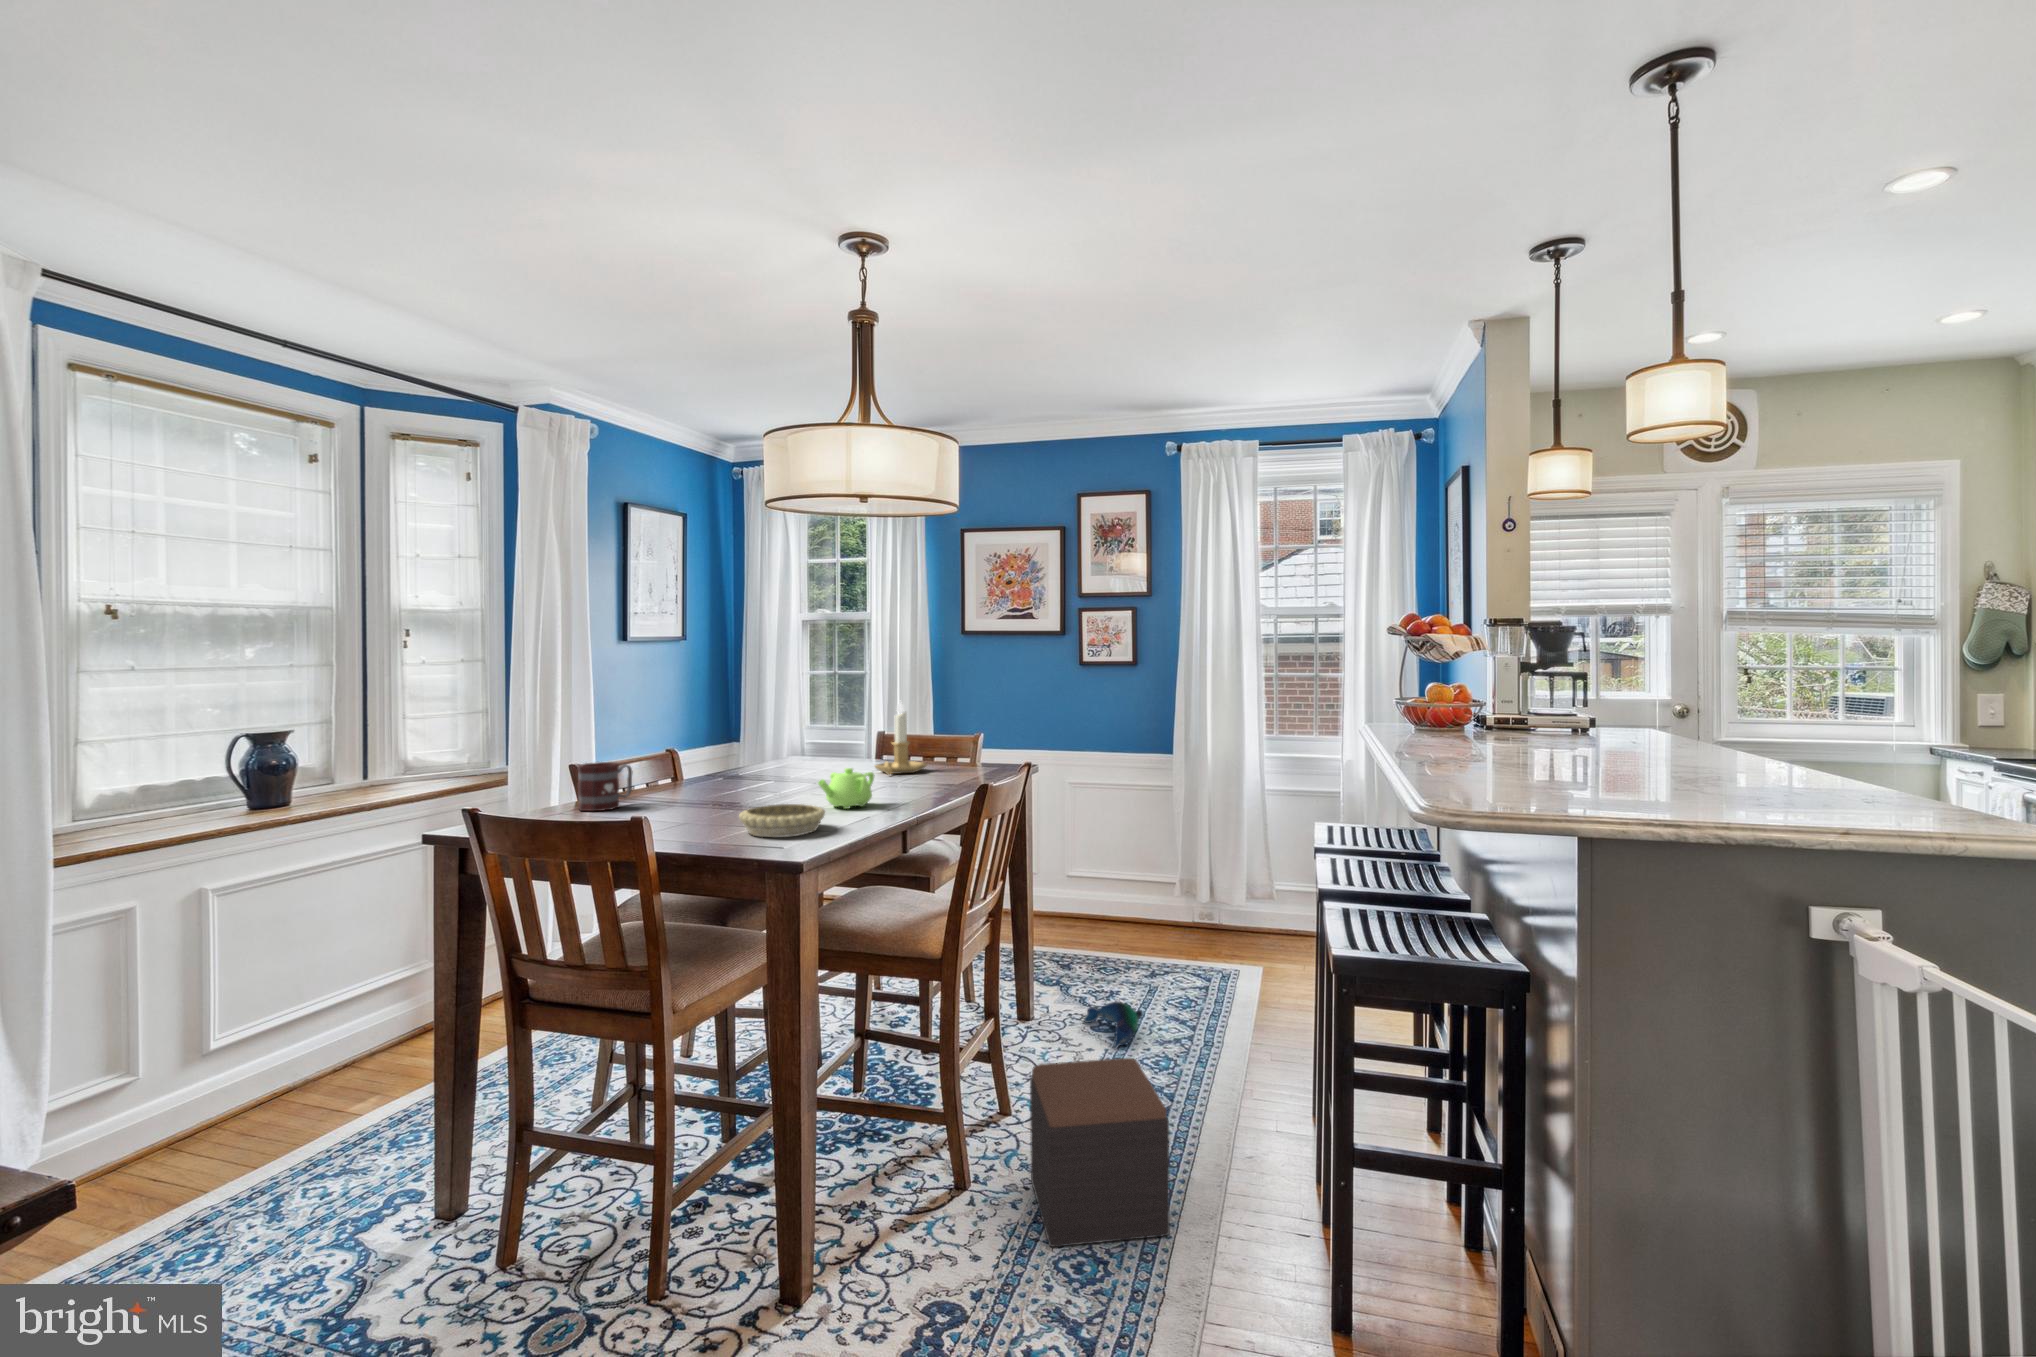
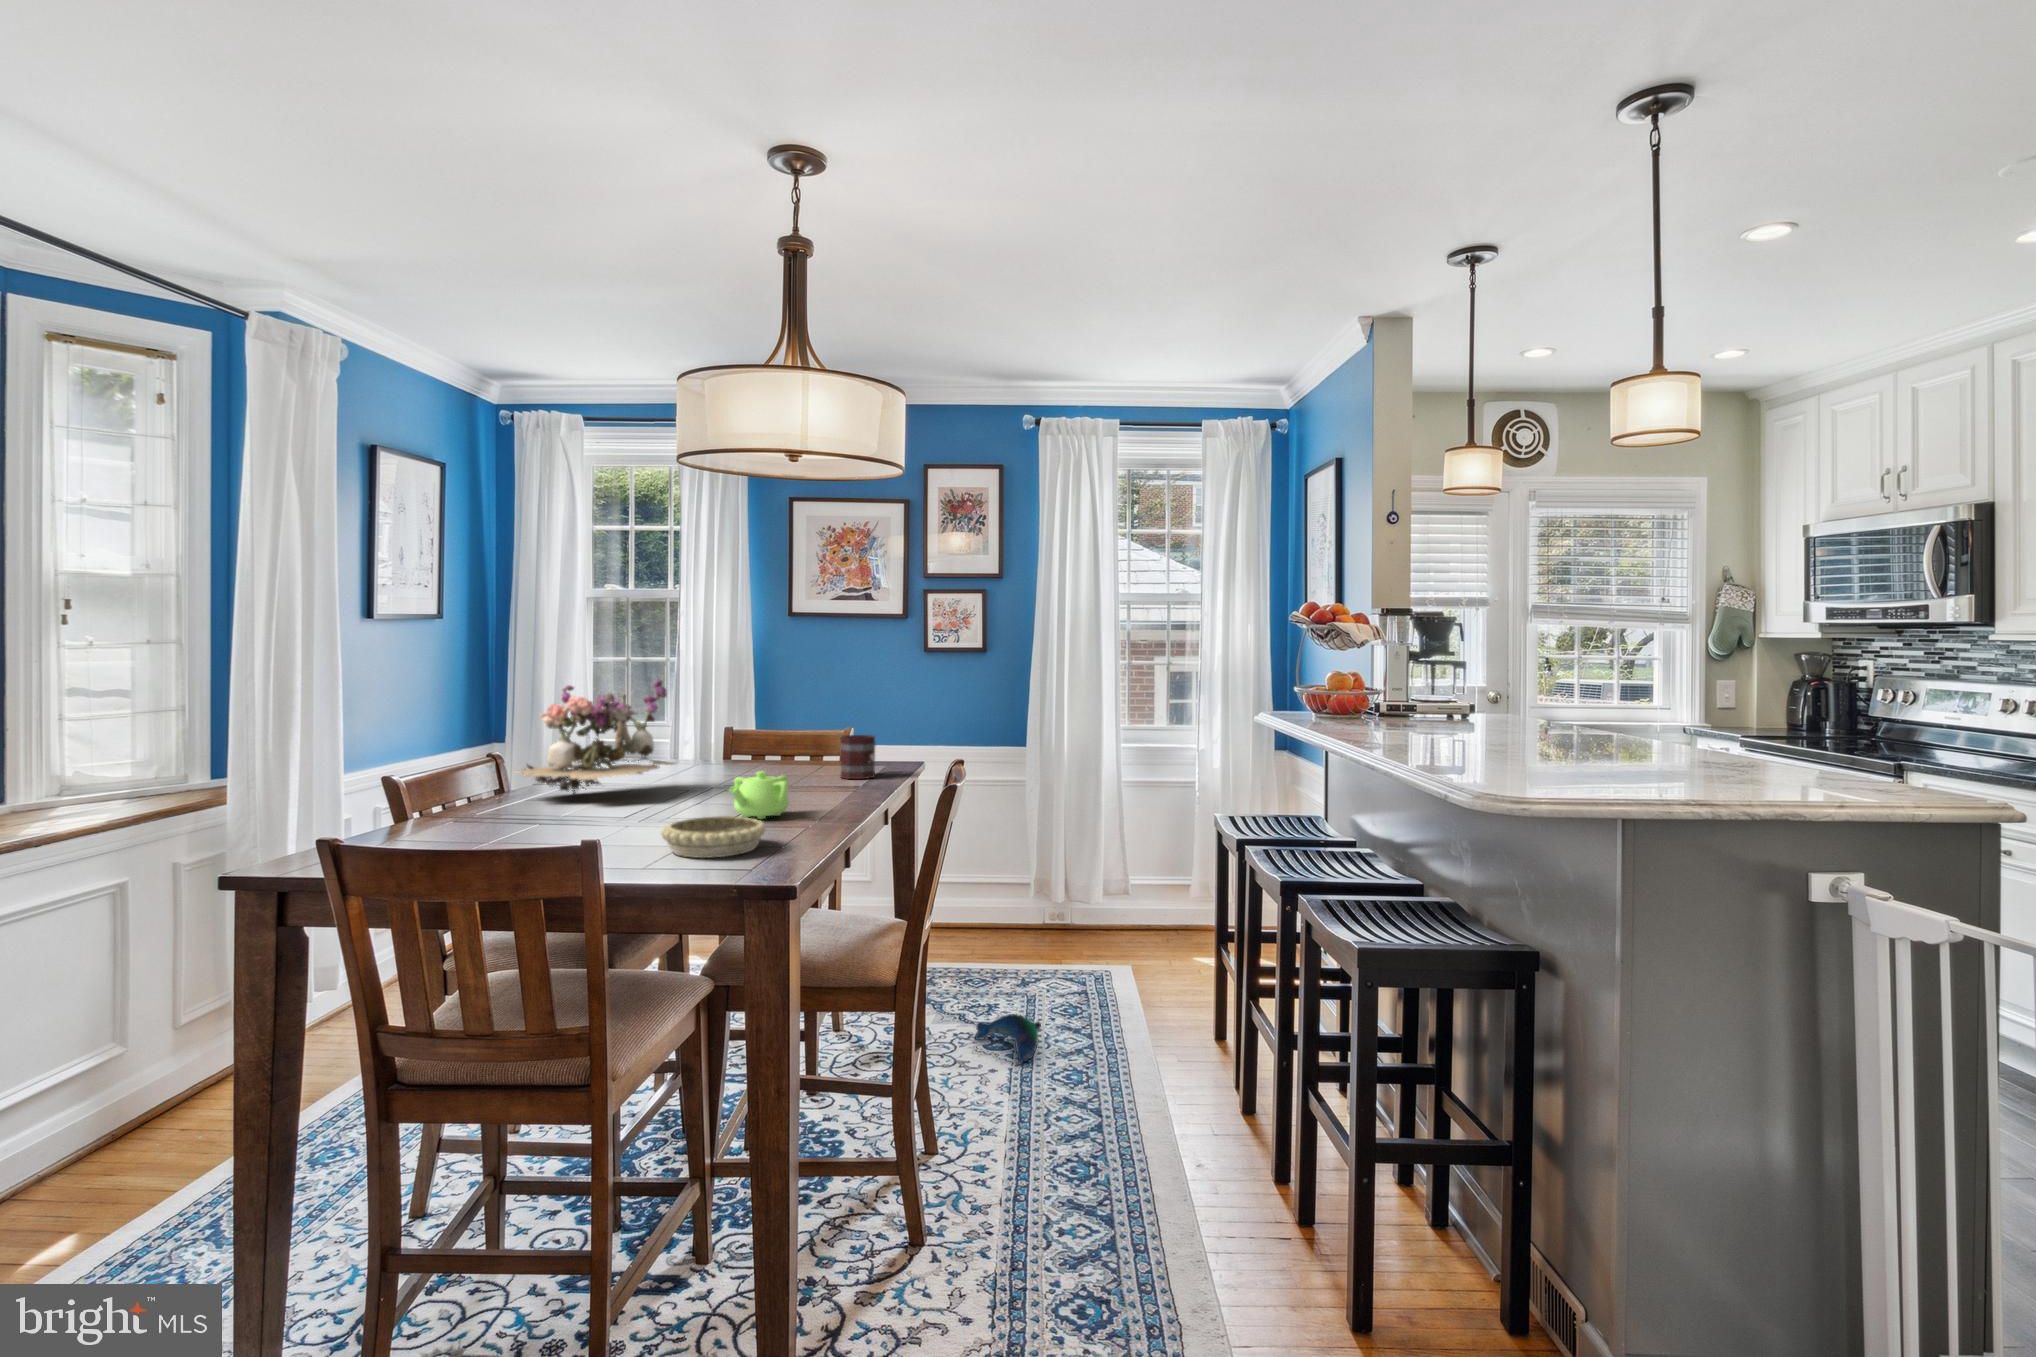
flower arrangement: none [677,687,807,786] -> present [518,677,676,795]
candlestick: present [875,702,927,775] -> none [744,691,805,778]
mug: present [577,762,632,811] -> present [840,735,876,779]
footstool: present [1030,1058,1170,1247] -> none [992,1077,1161,1296]

